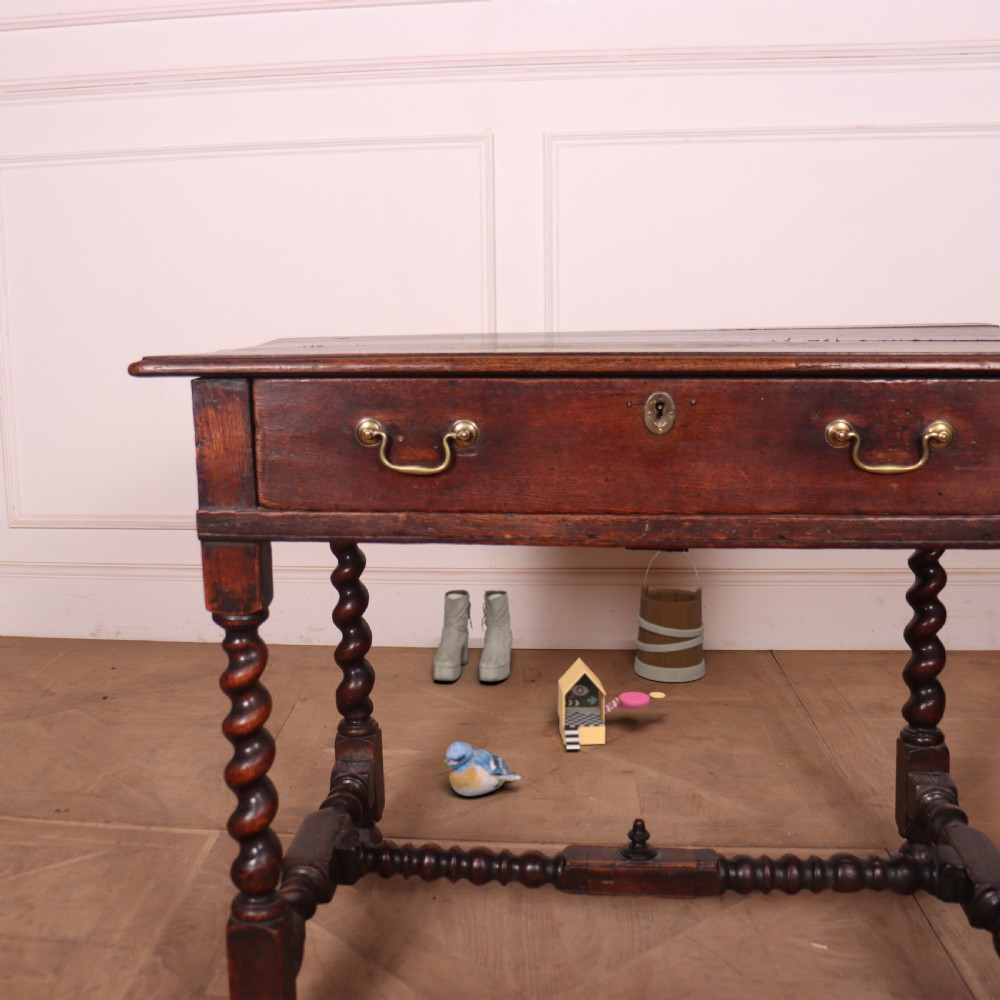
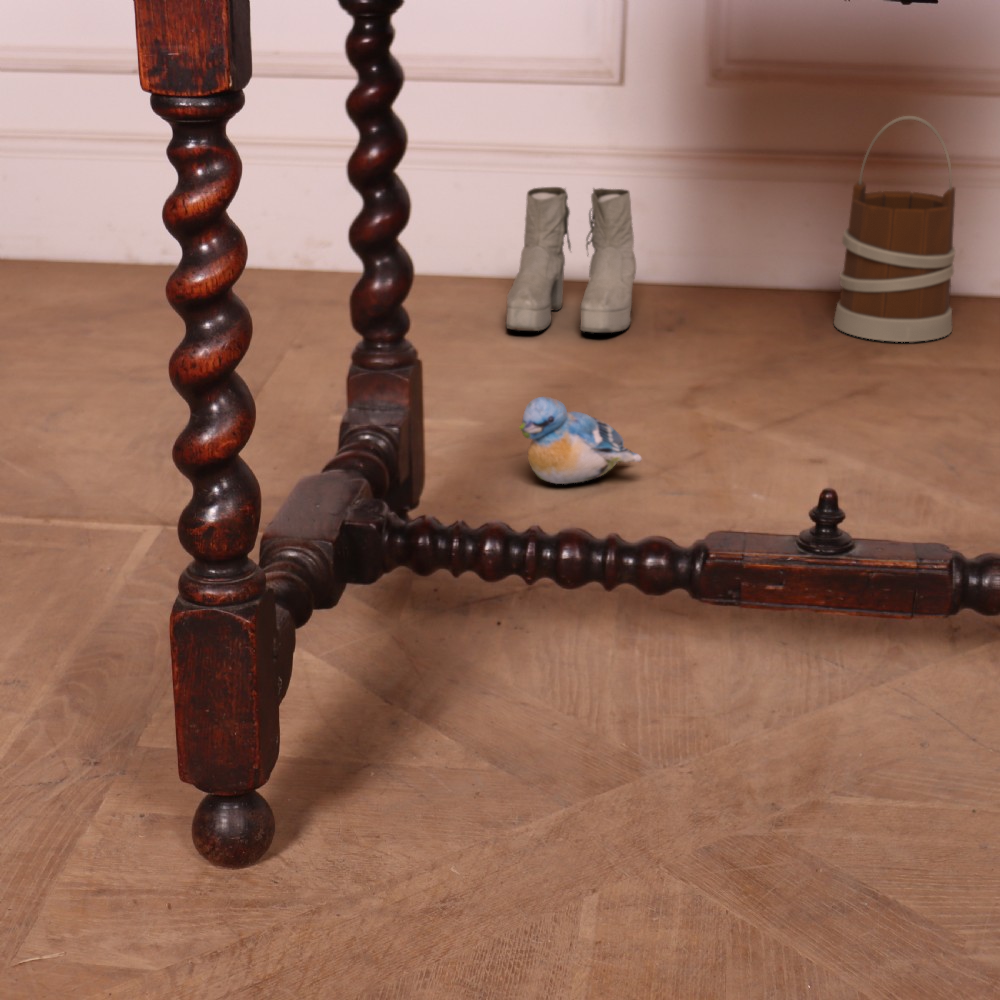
toy house: present [558,658,665,749] -> none [706,284,883,426]

